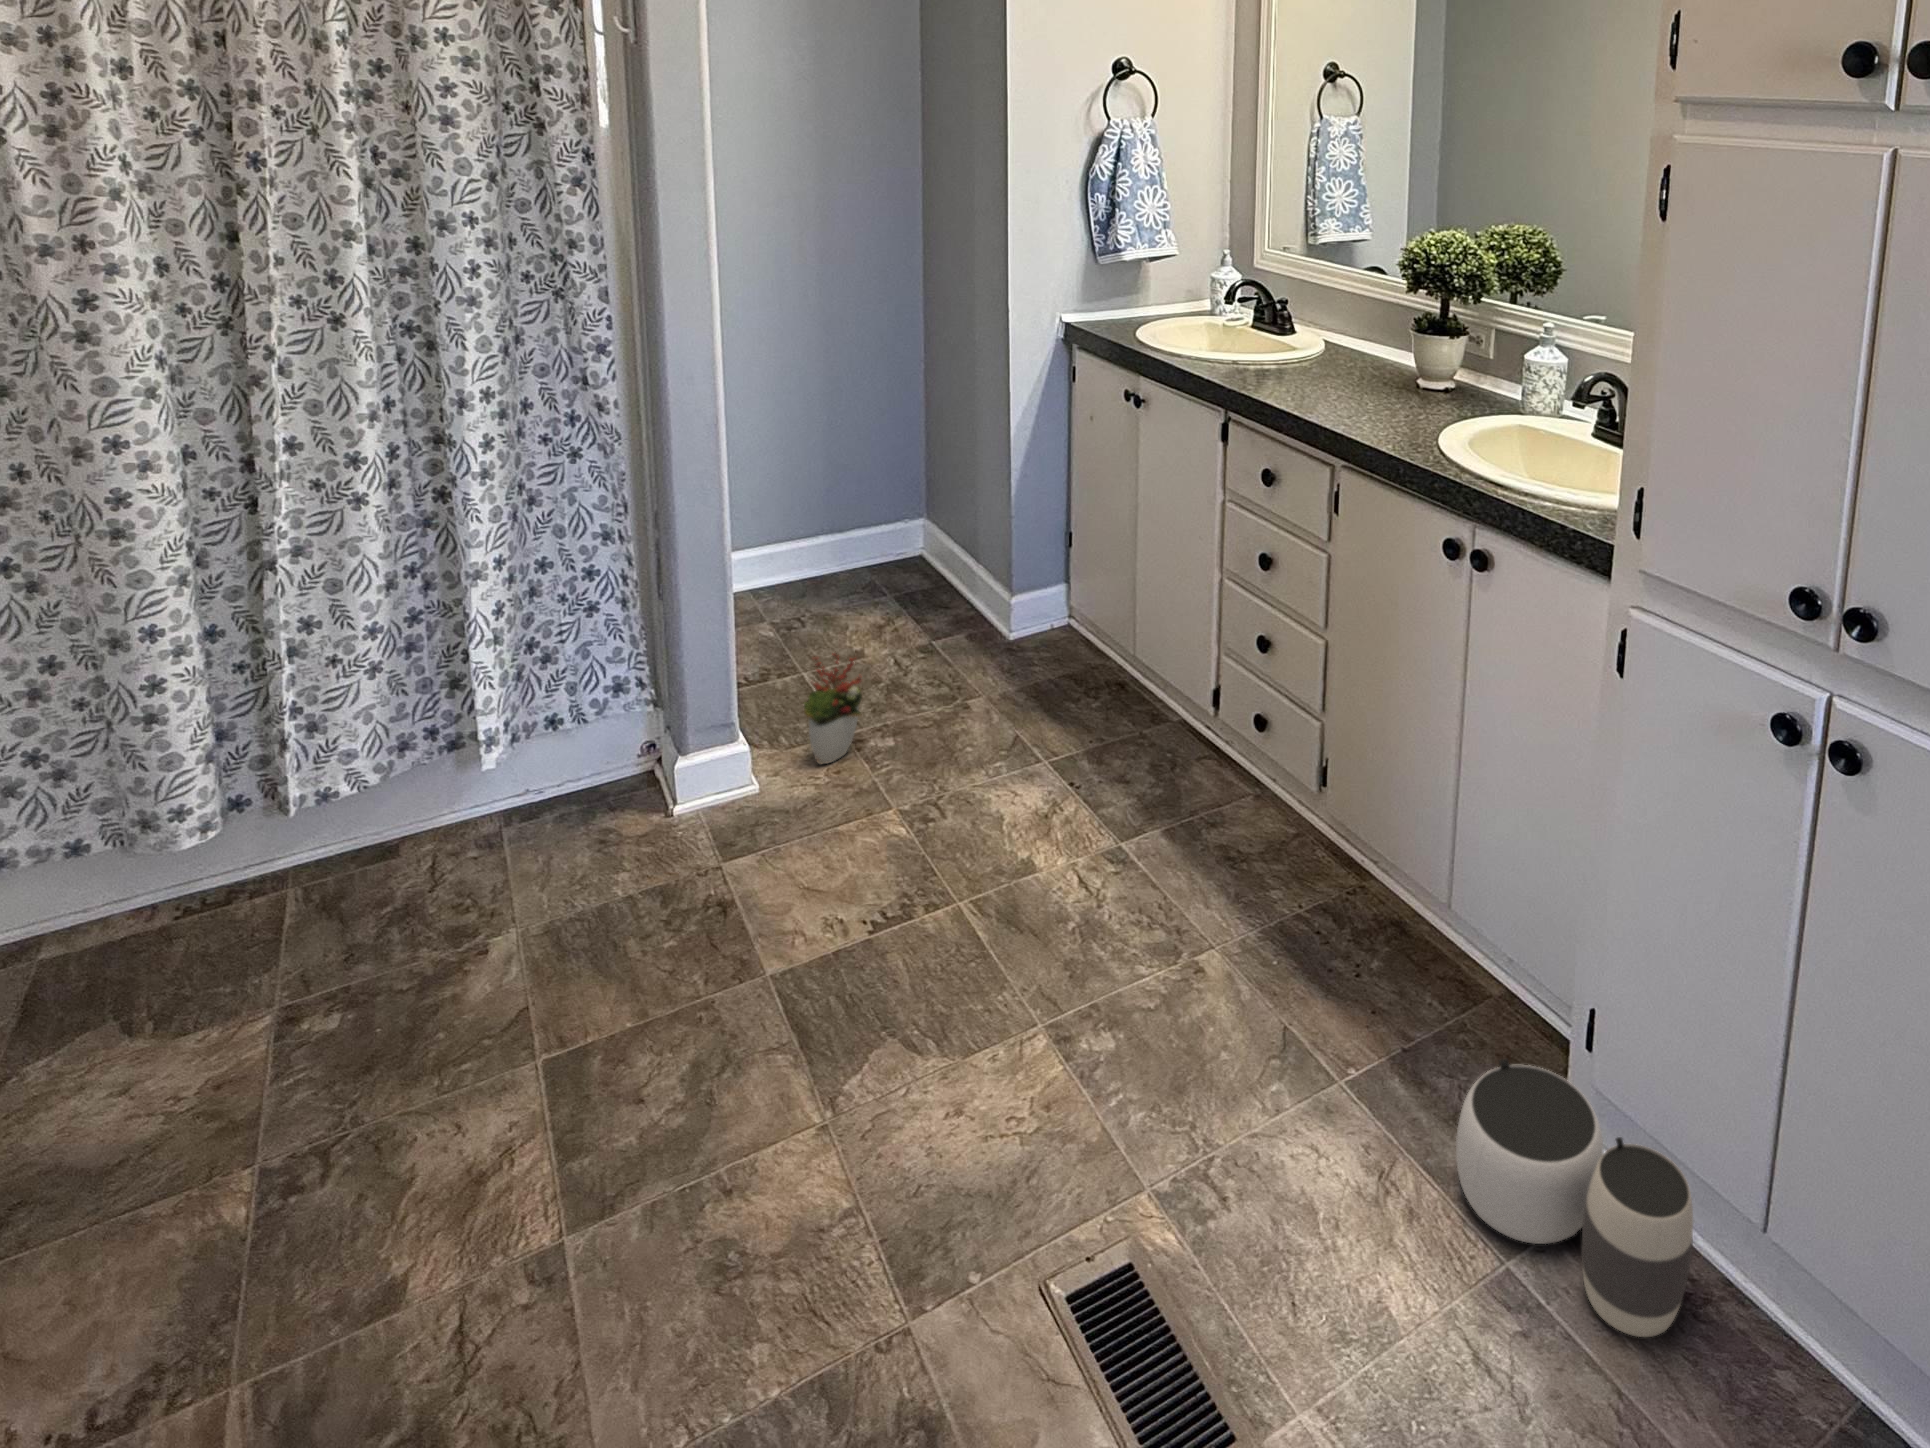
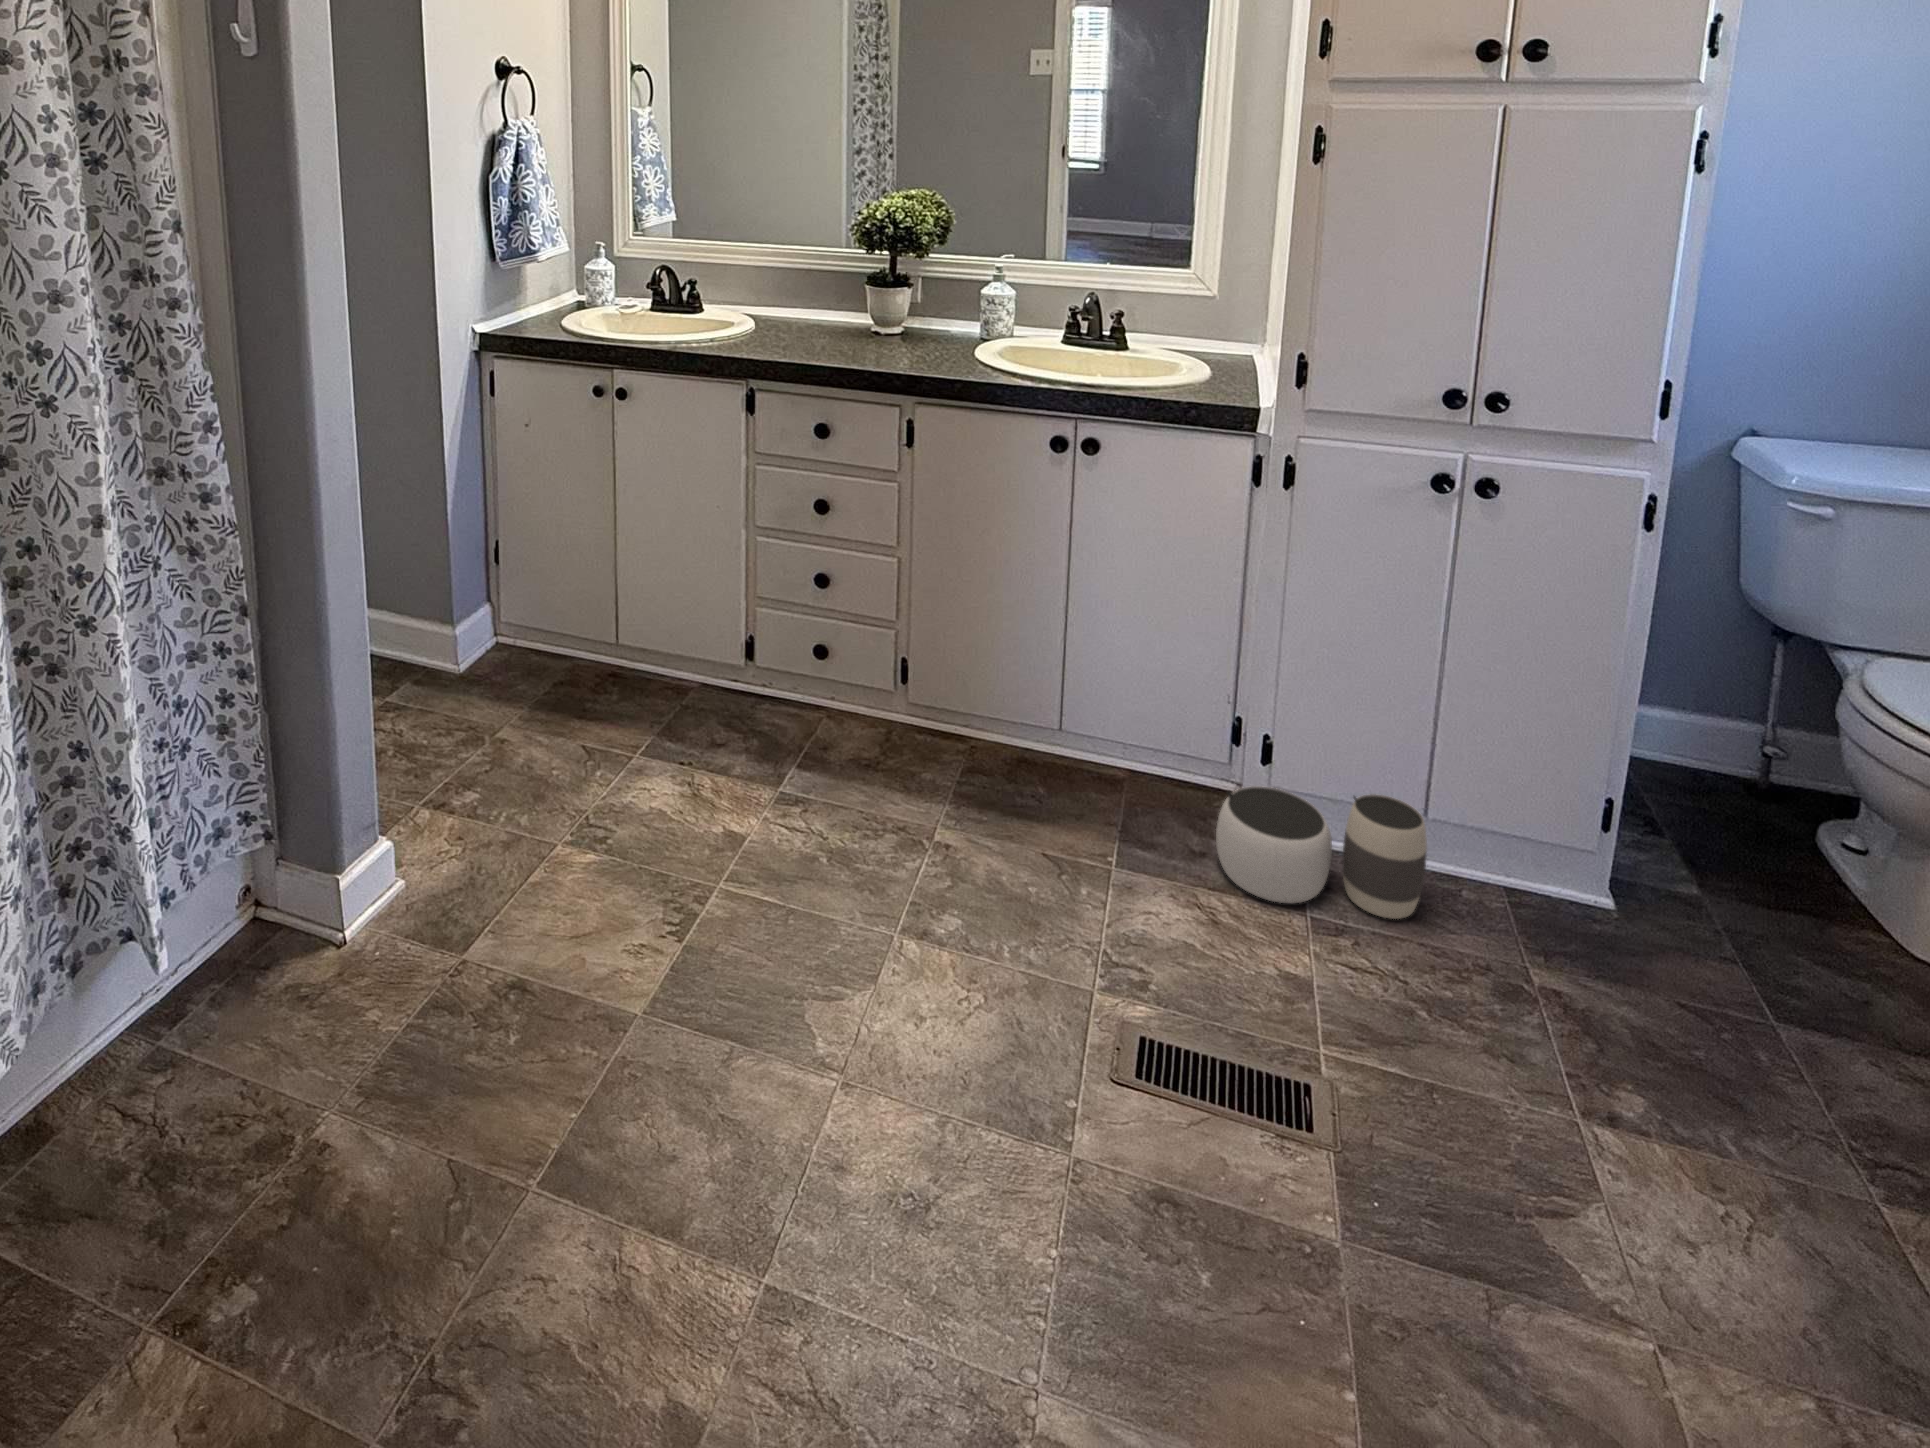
decorative plant: present [804,653,862,764] -> none [400,710,461,838]

